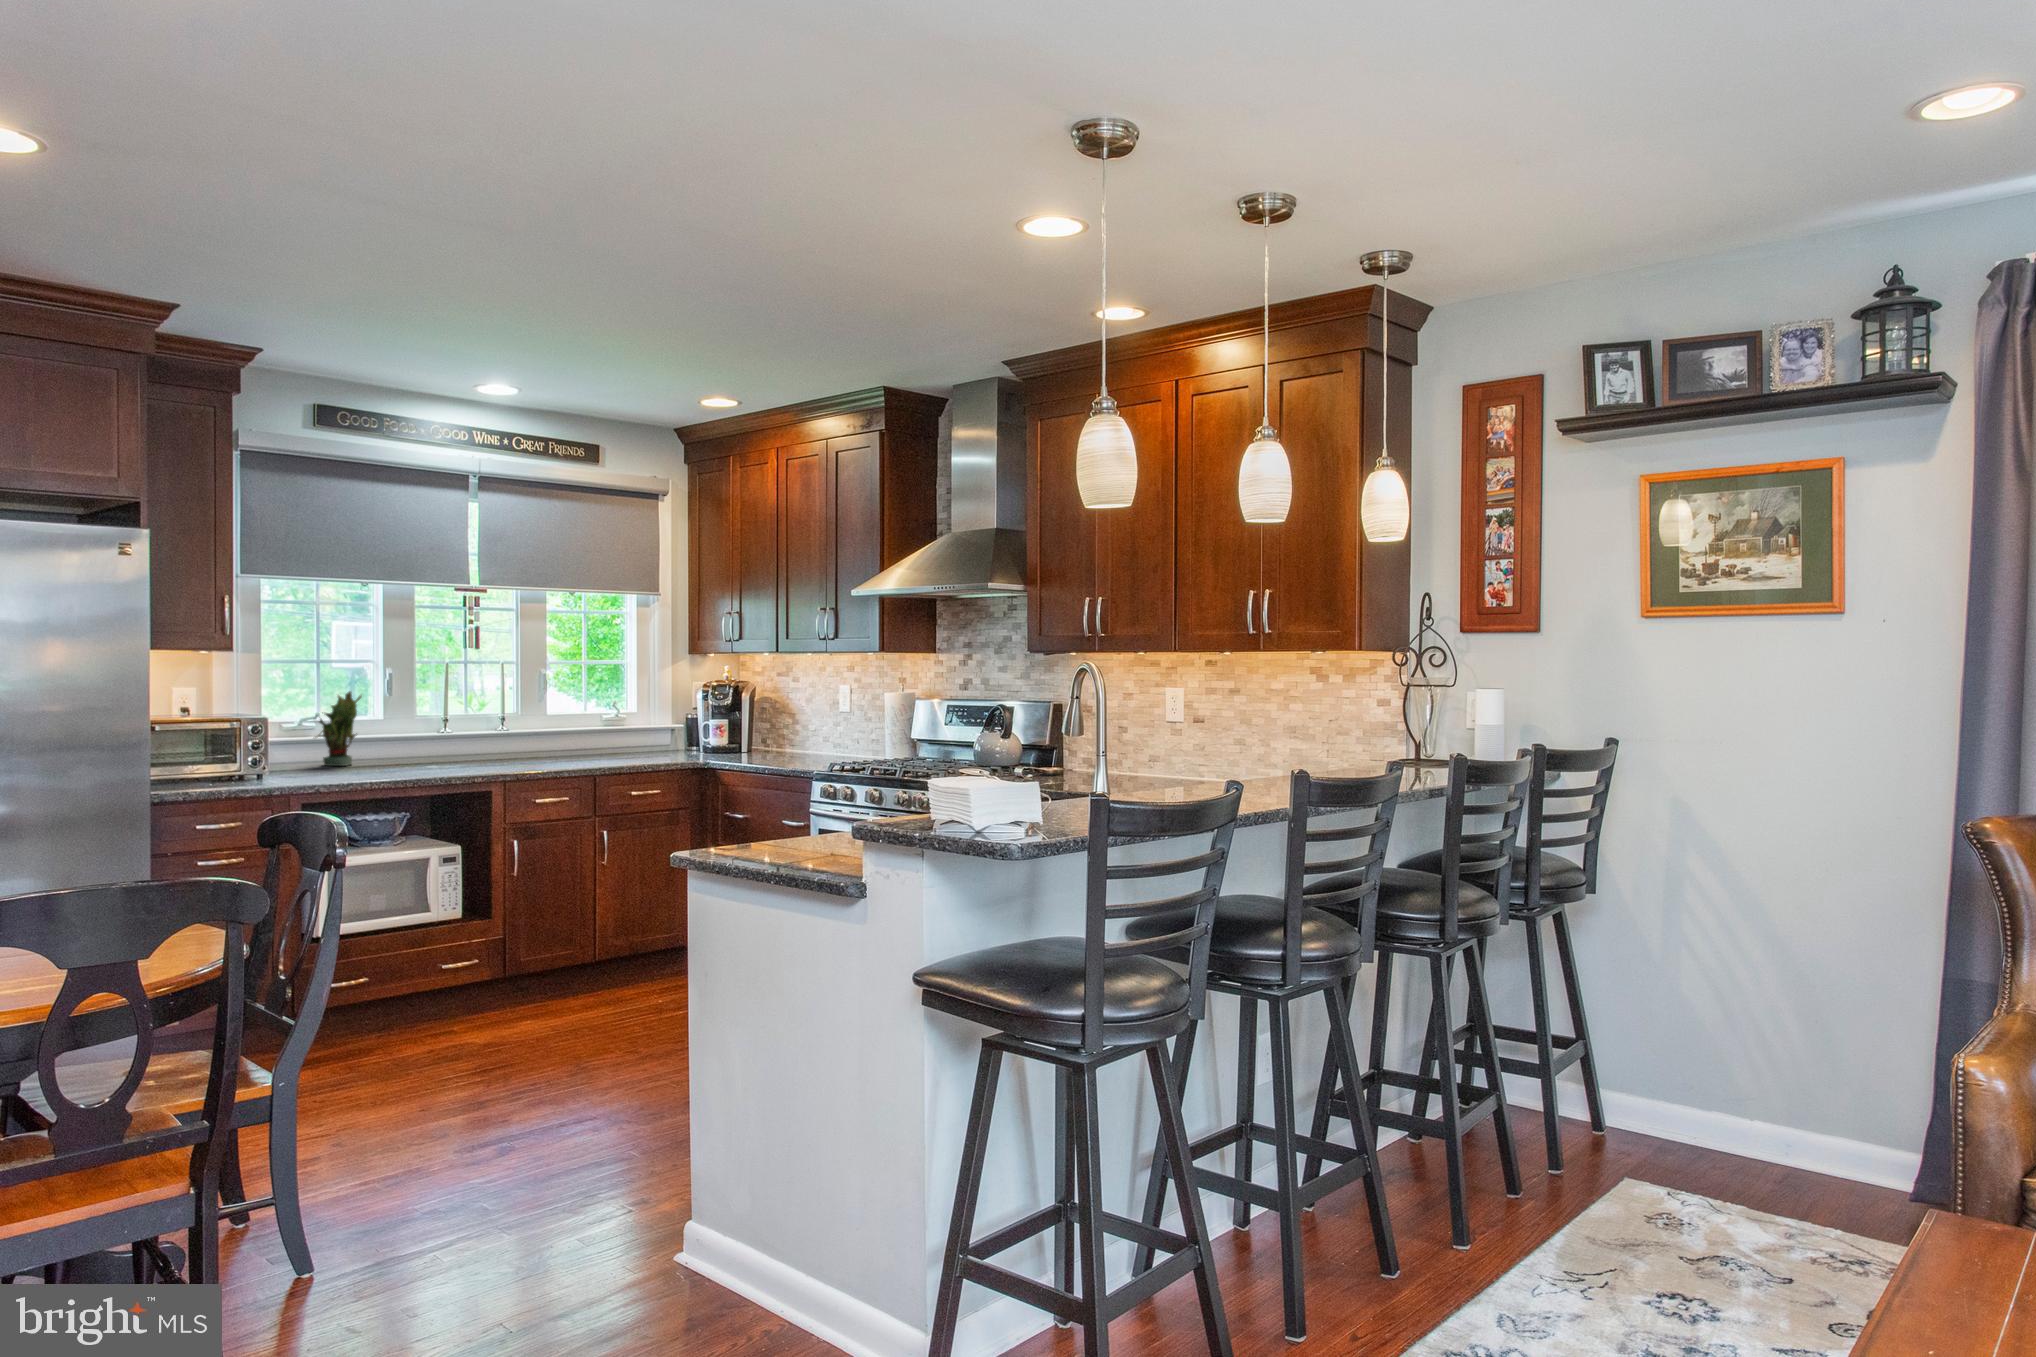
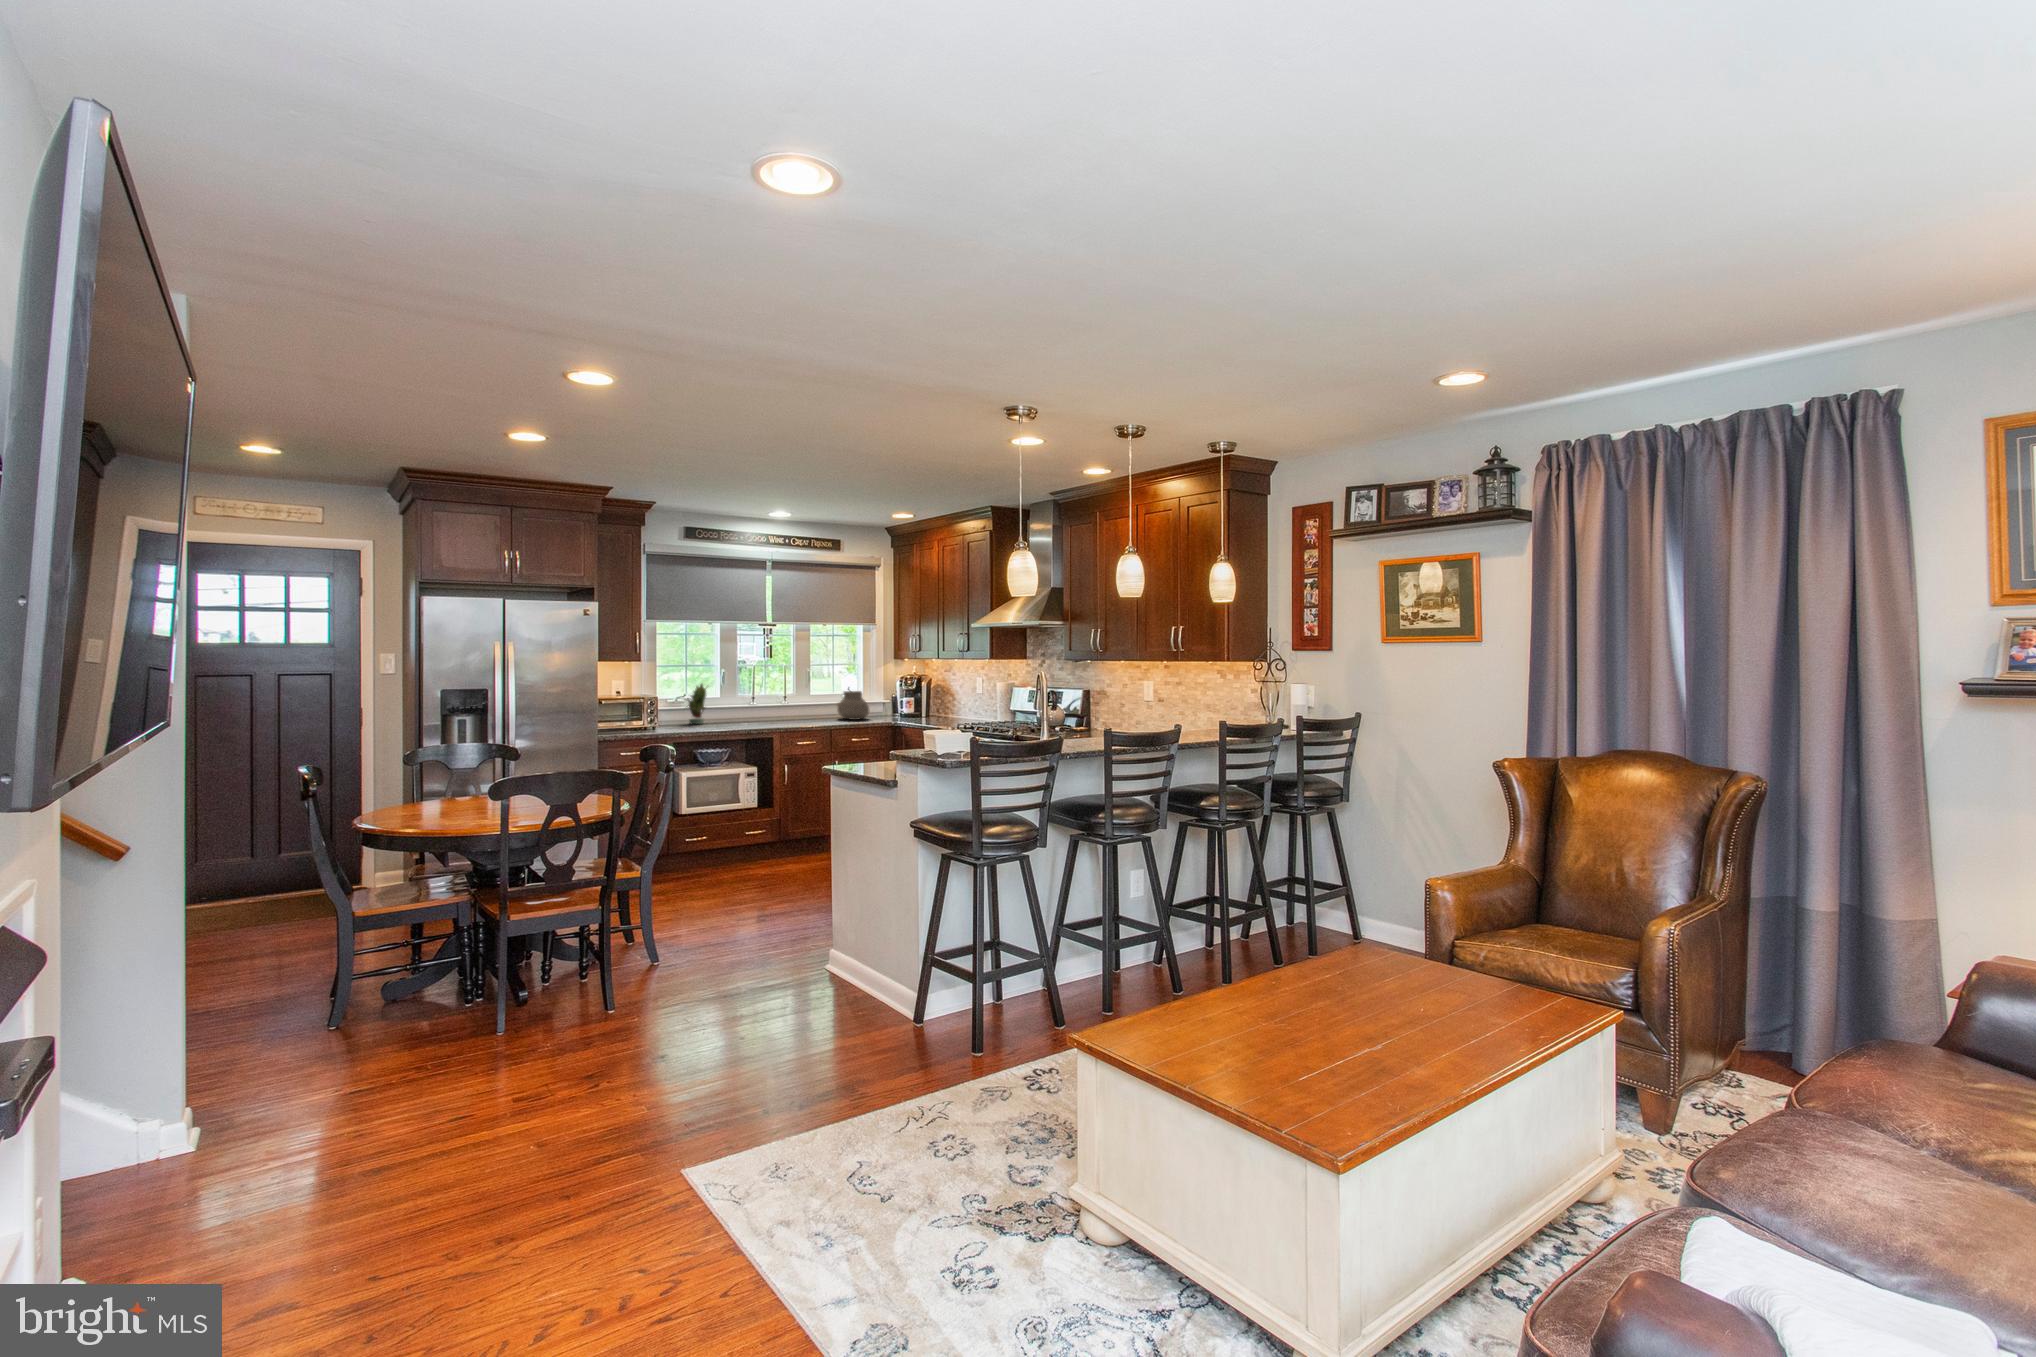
vase: none [594,706,651,755] -> present [837,691,869,720]

